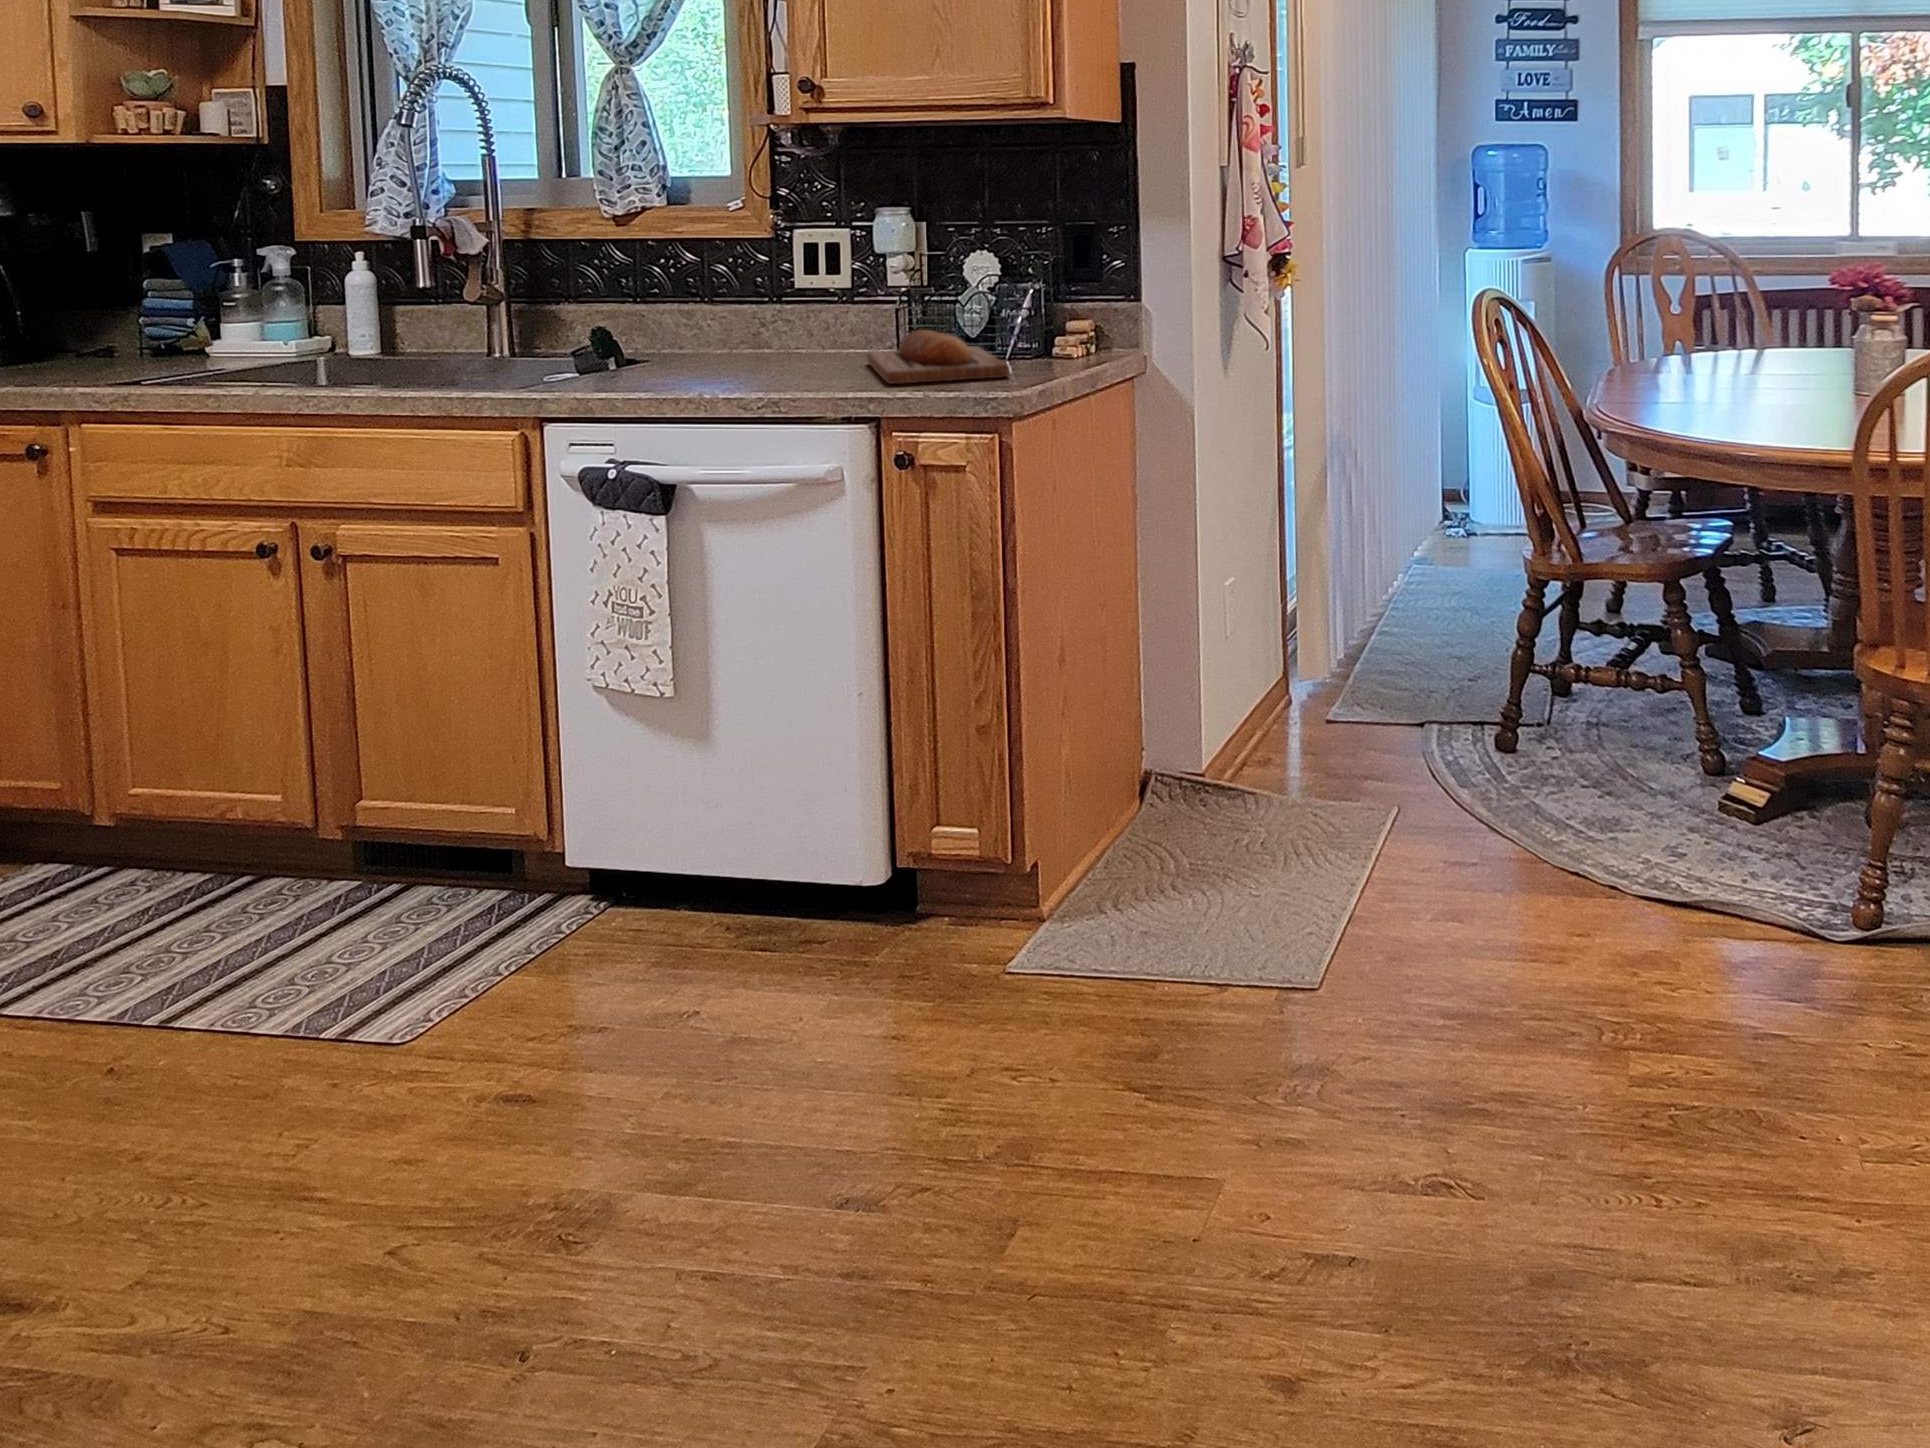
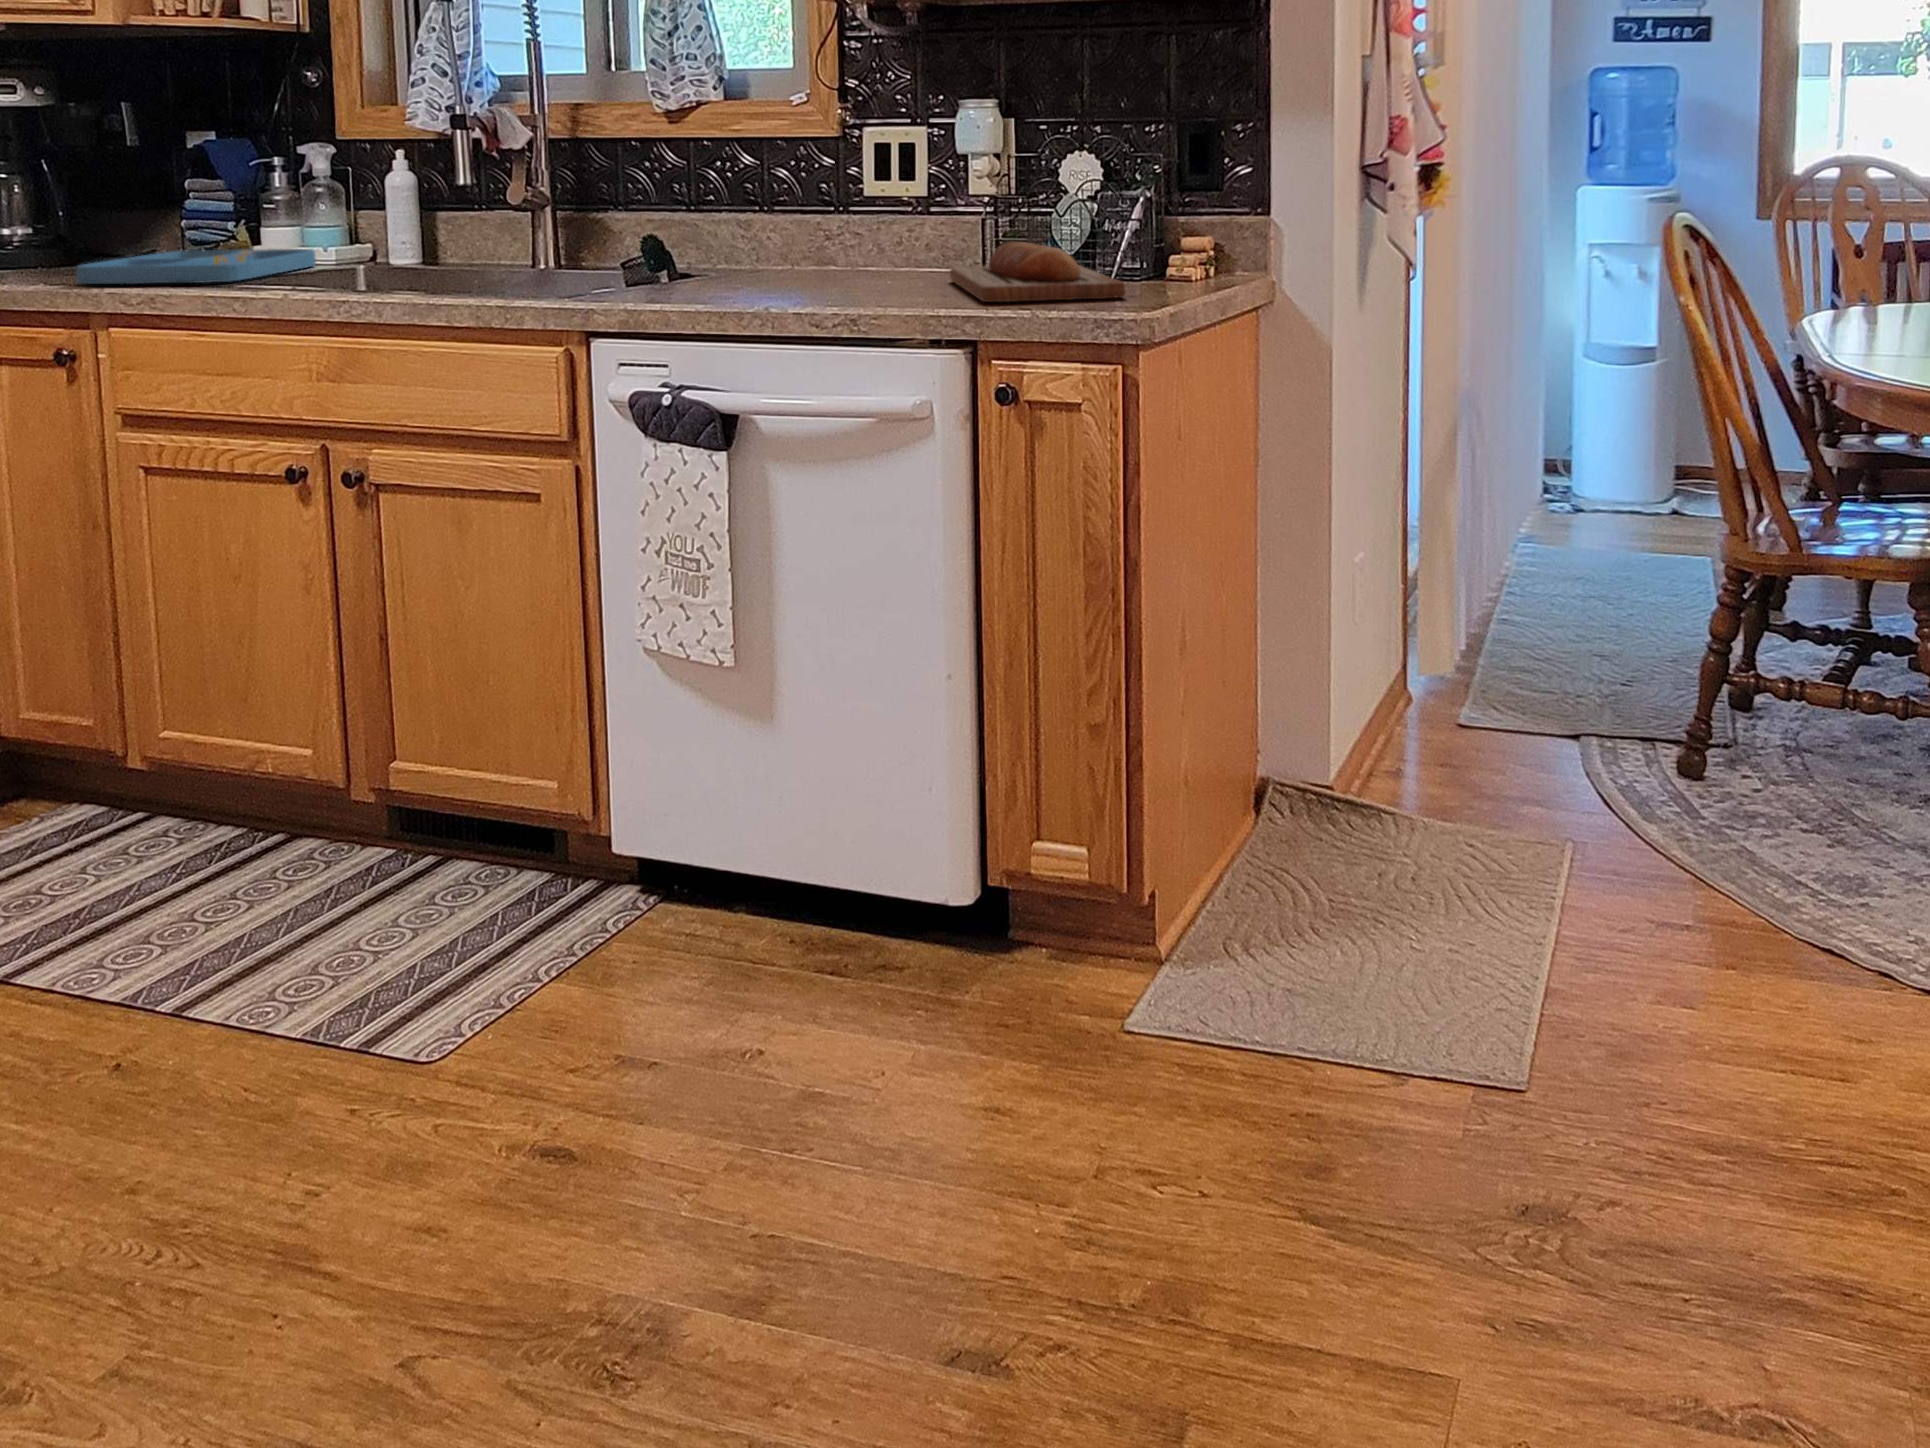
tray: none [45,345,276,385] -> present [76,249,316,284]

